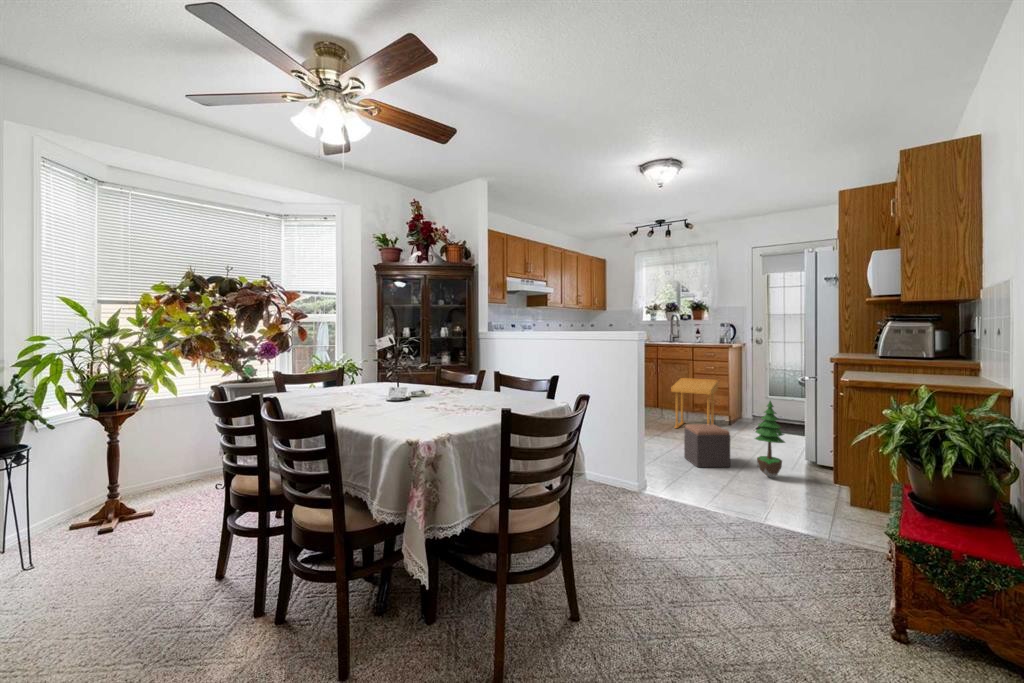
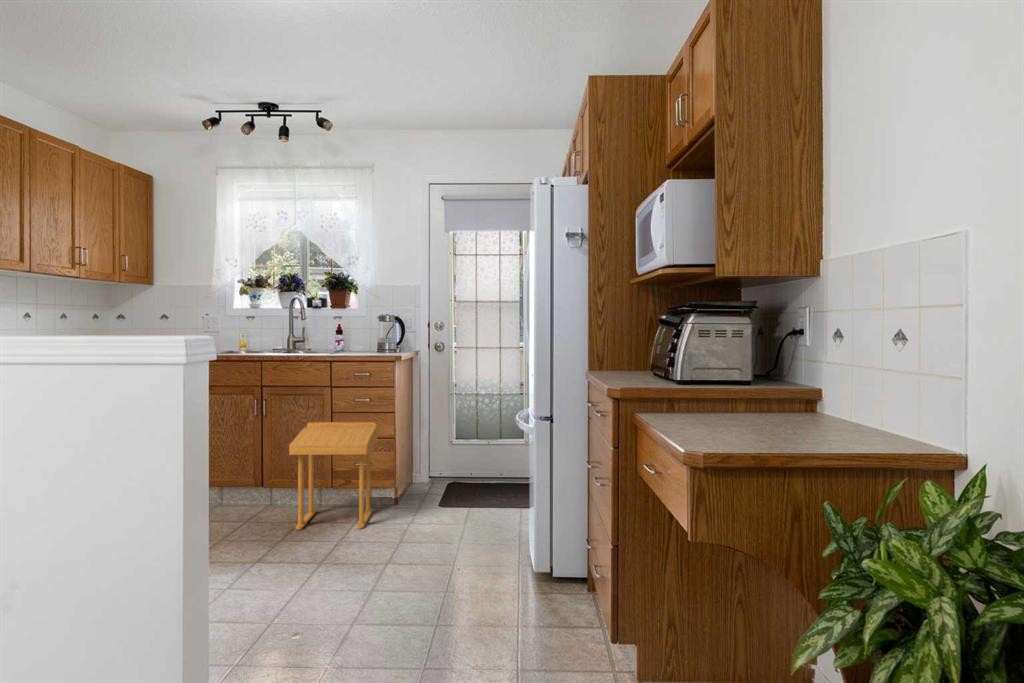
potted tree: present [755,401,785,477] -> none [463,474,521,636]
footstool: present [684,424,730,467] -> none [318,530,415,643]

